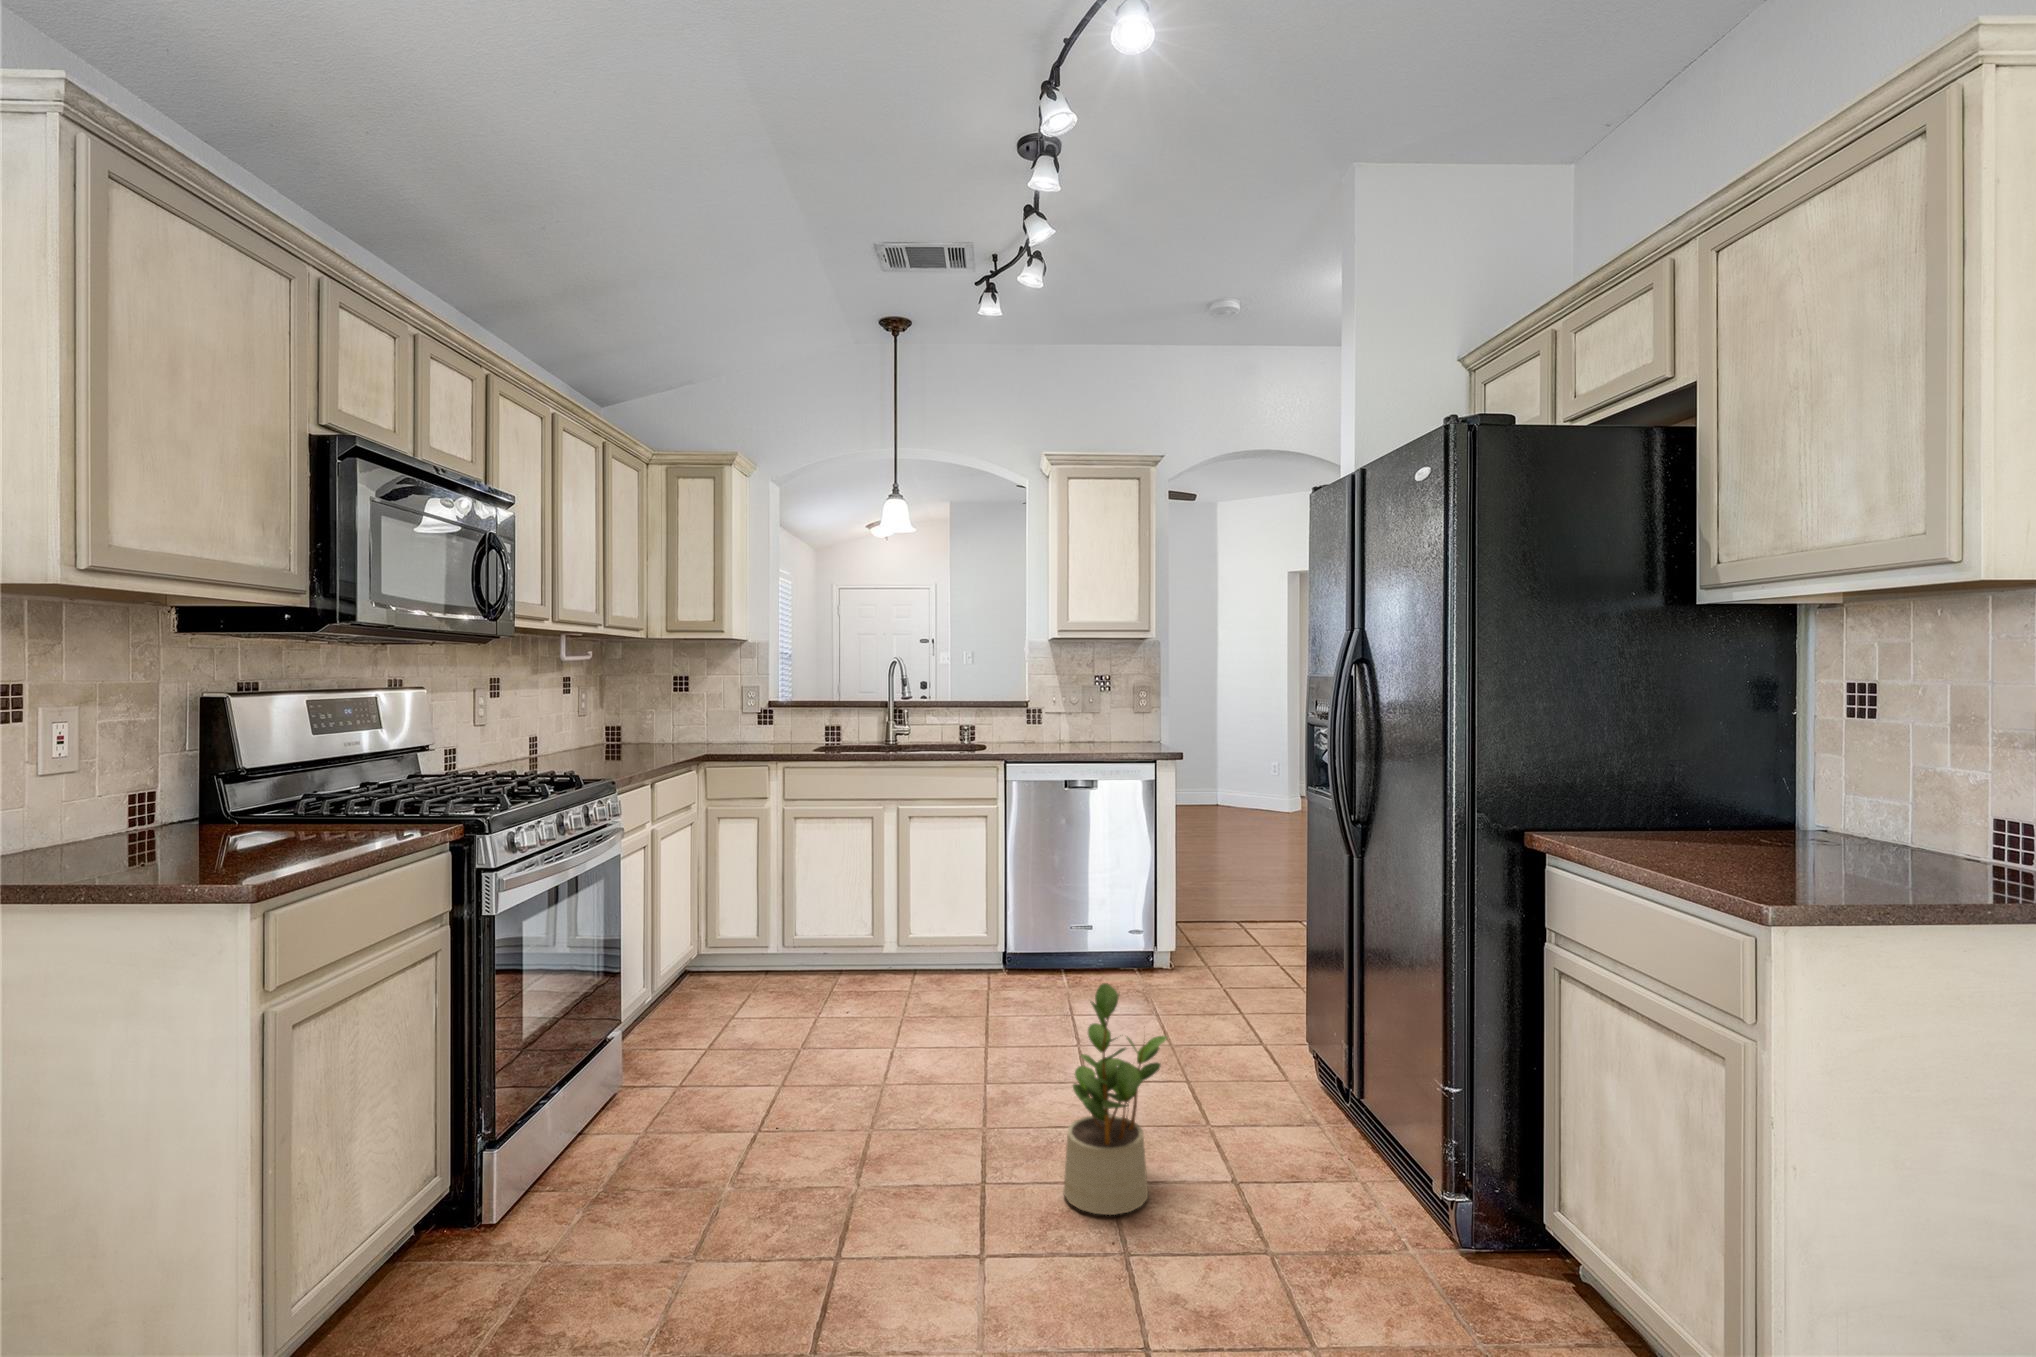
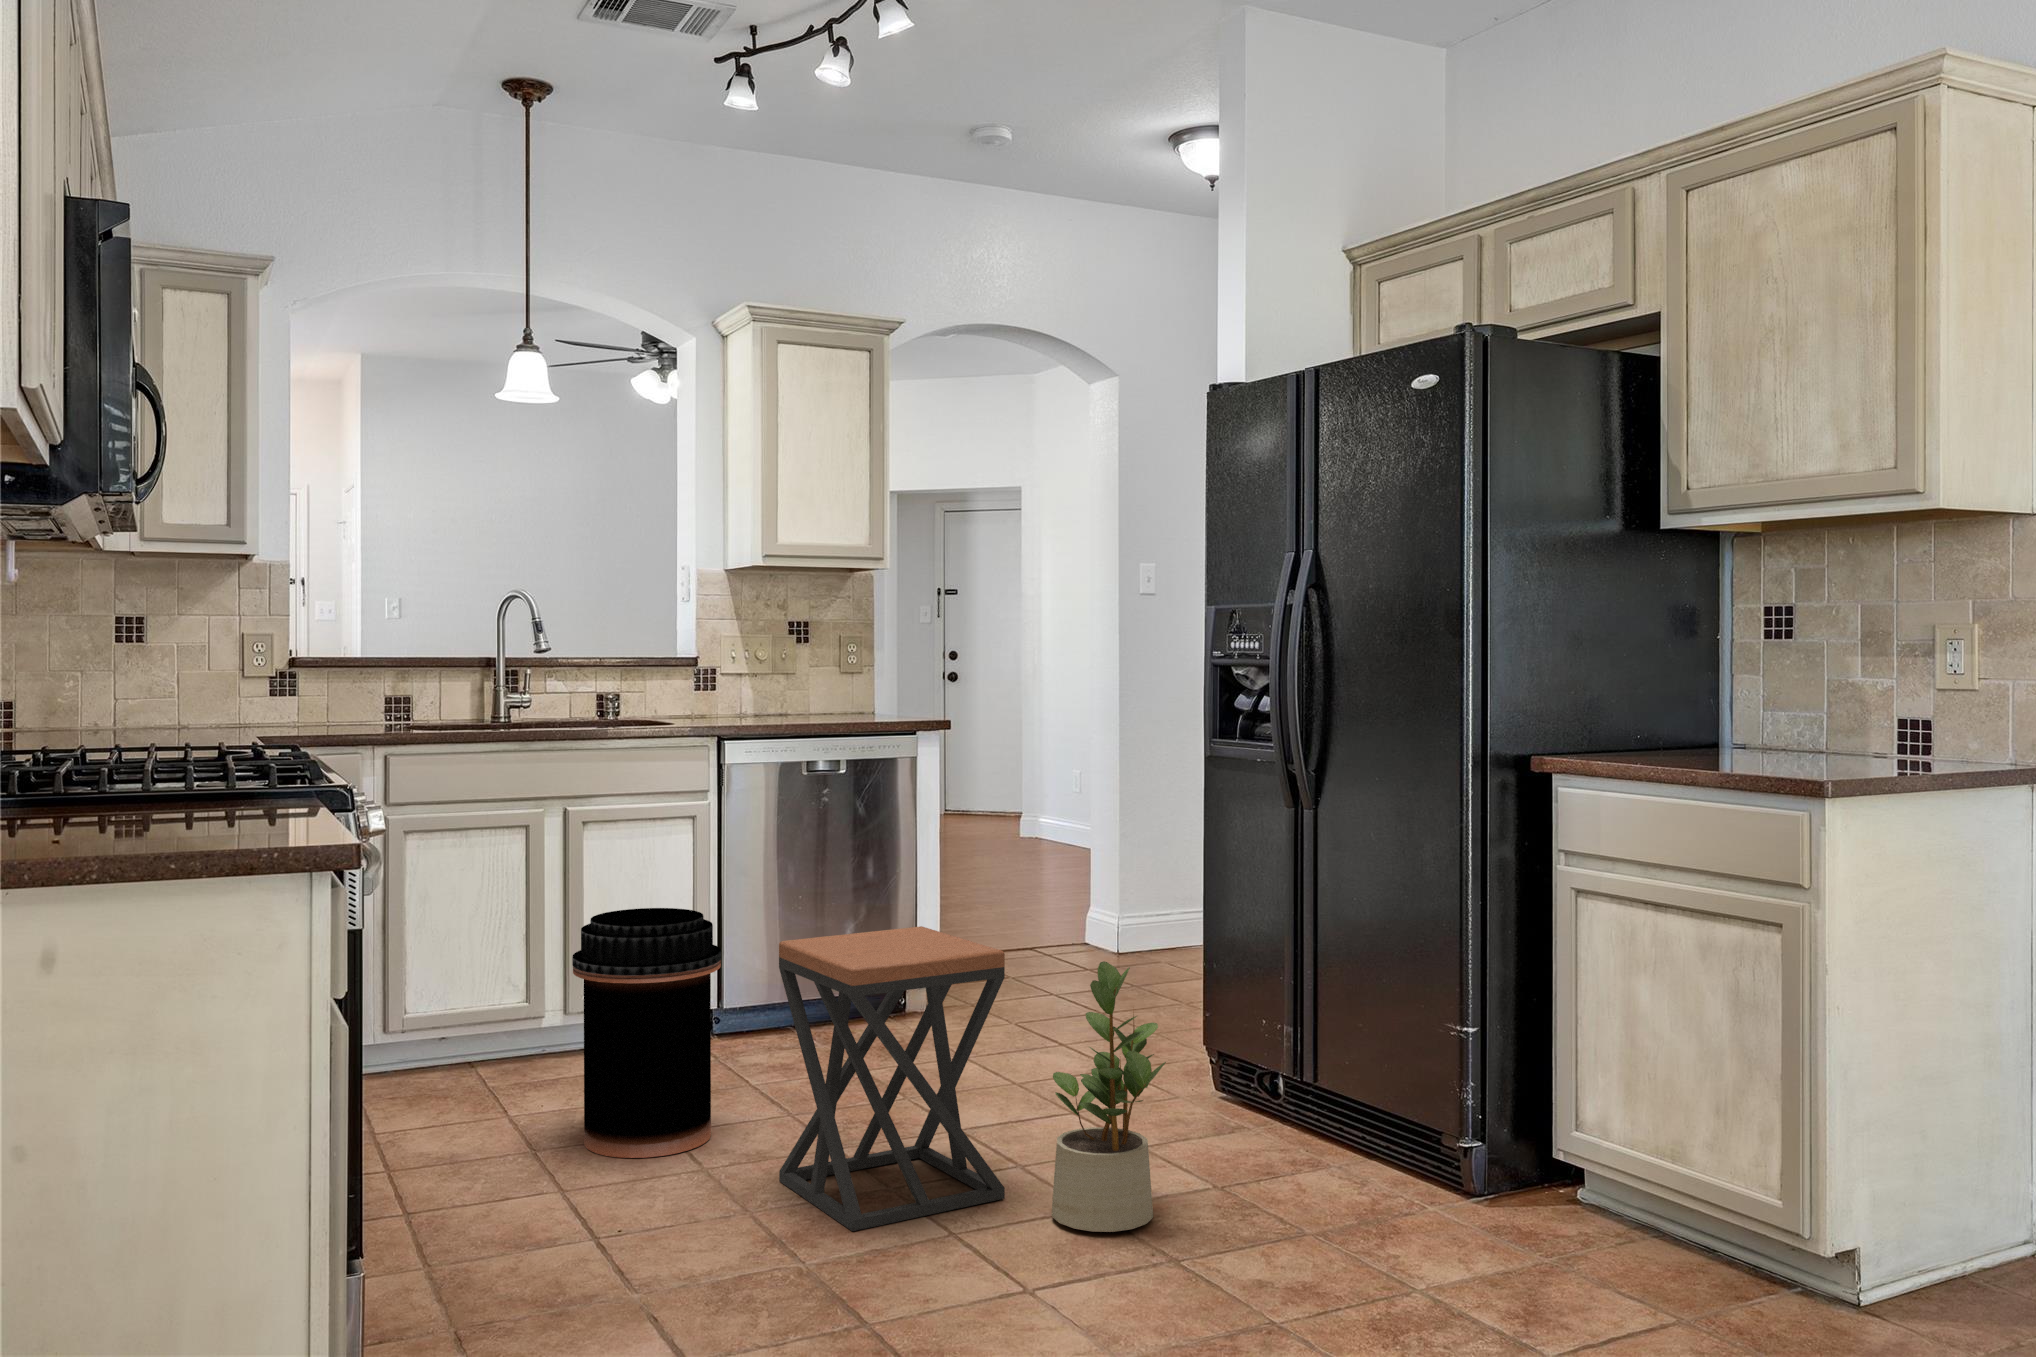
trash can: none [820,888,923,1069] -> present [572,908,721,1158]
stool: none [914,926,1051,1166] -> present [779,926,1005,1231]

